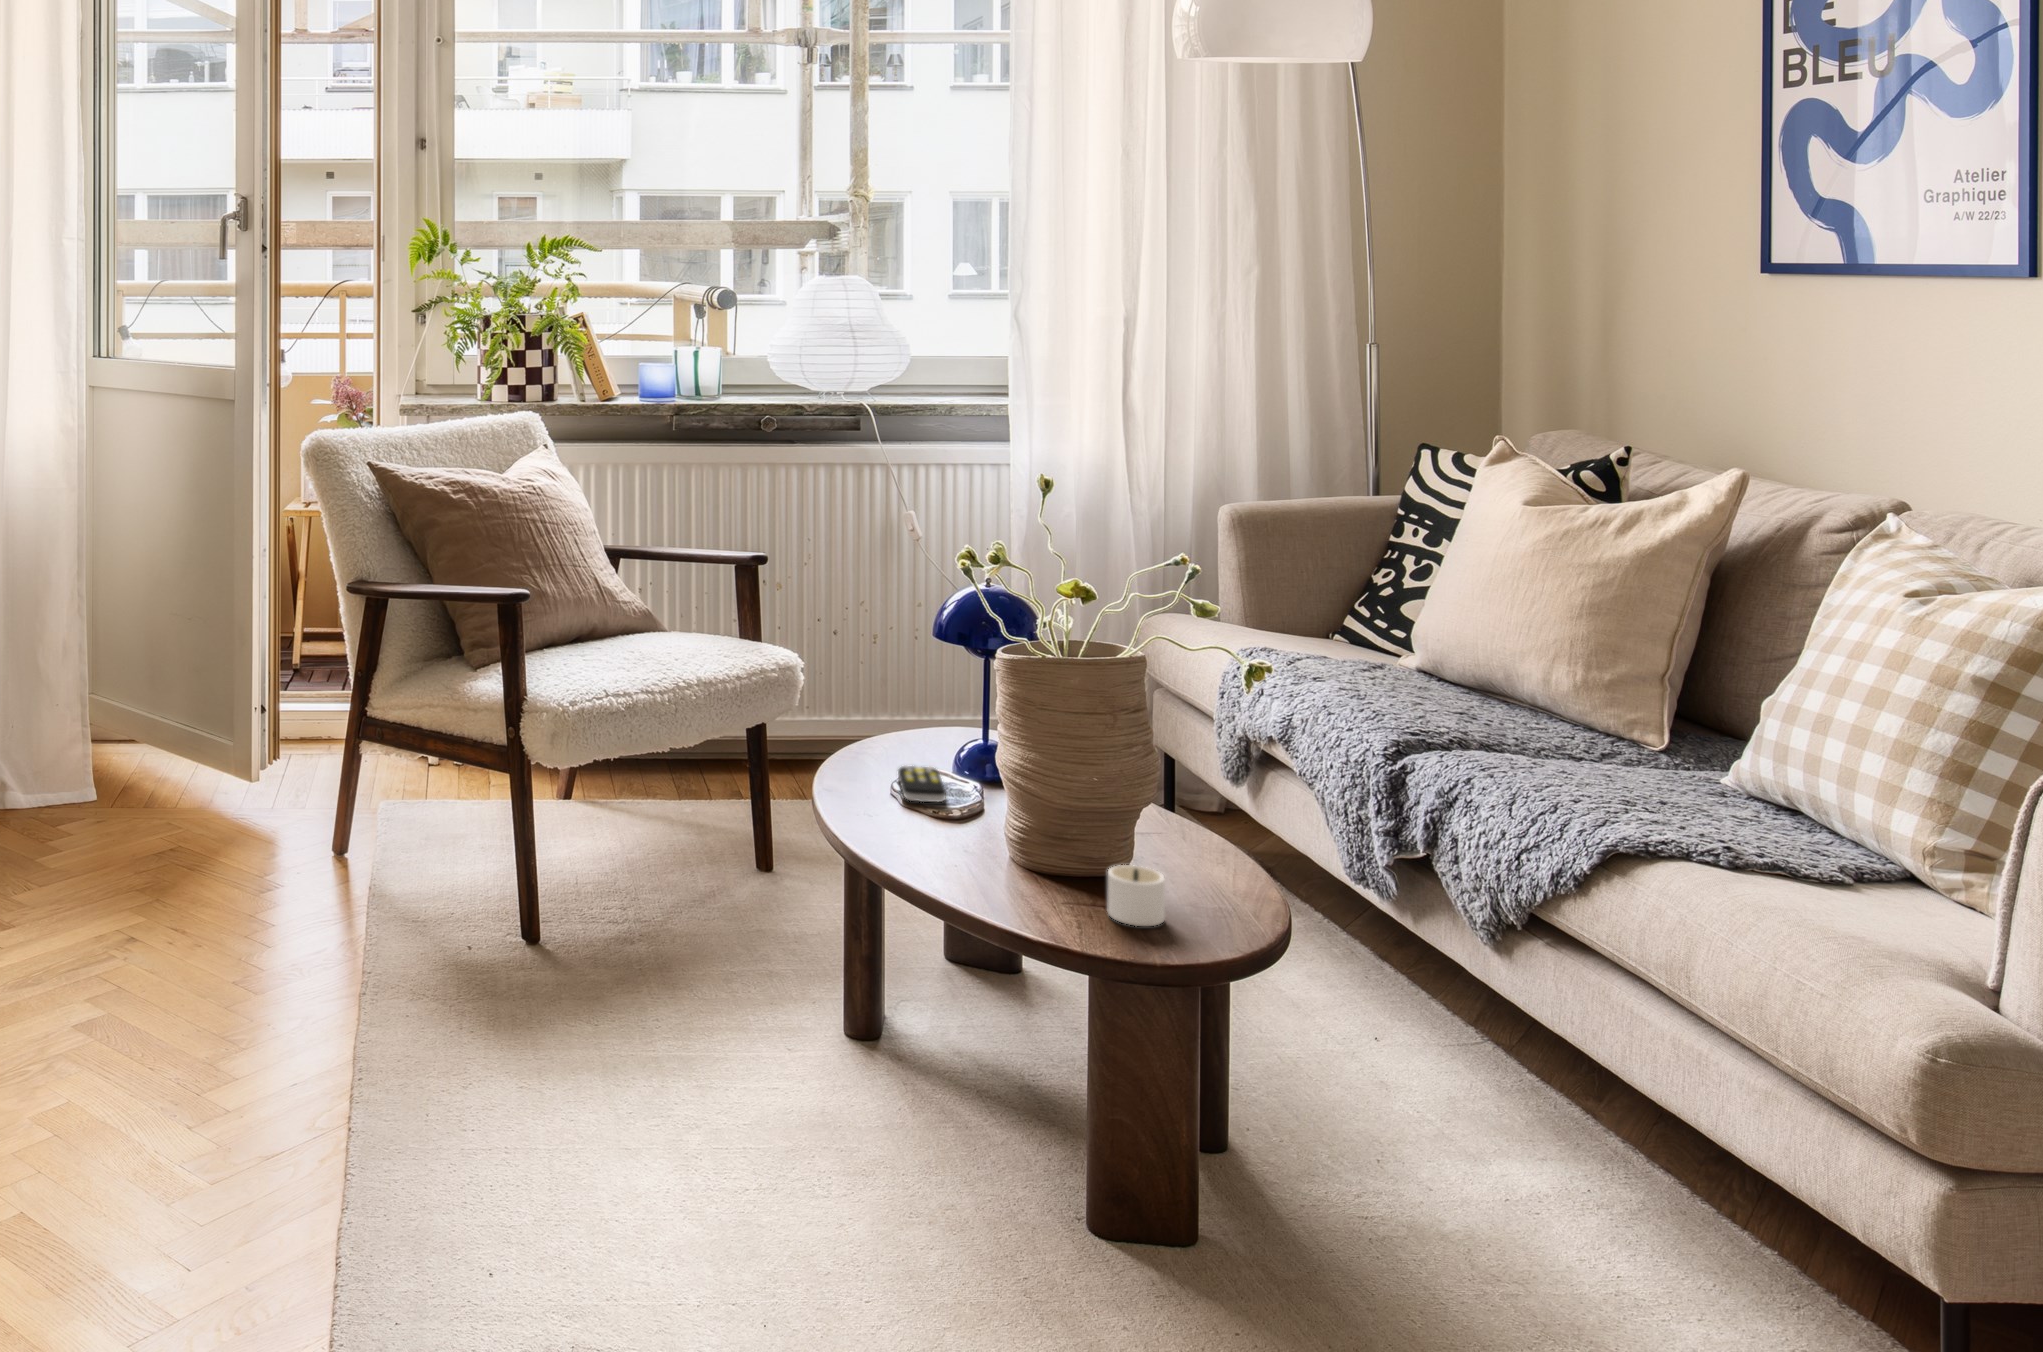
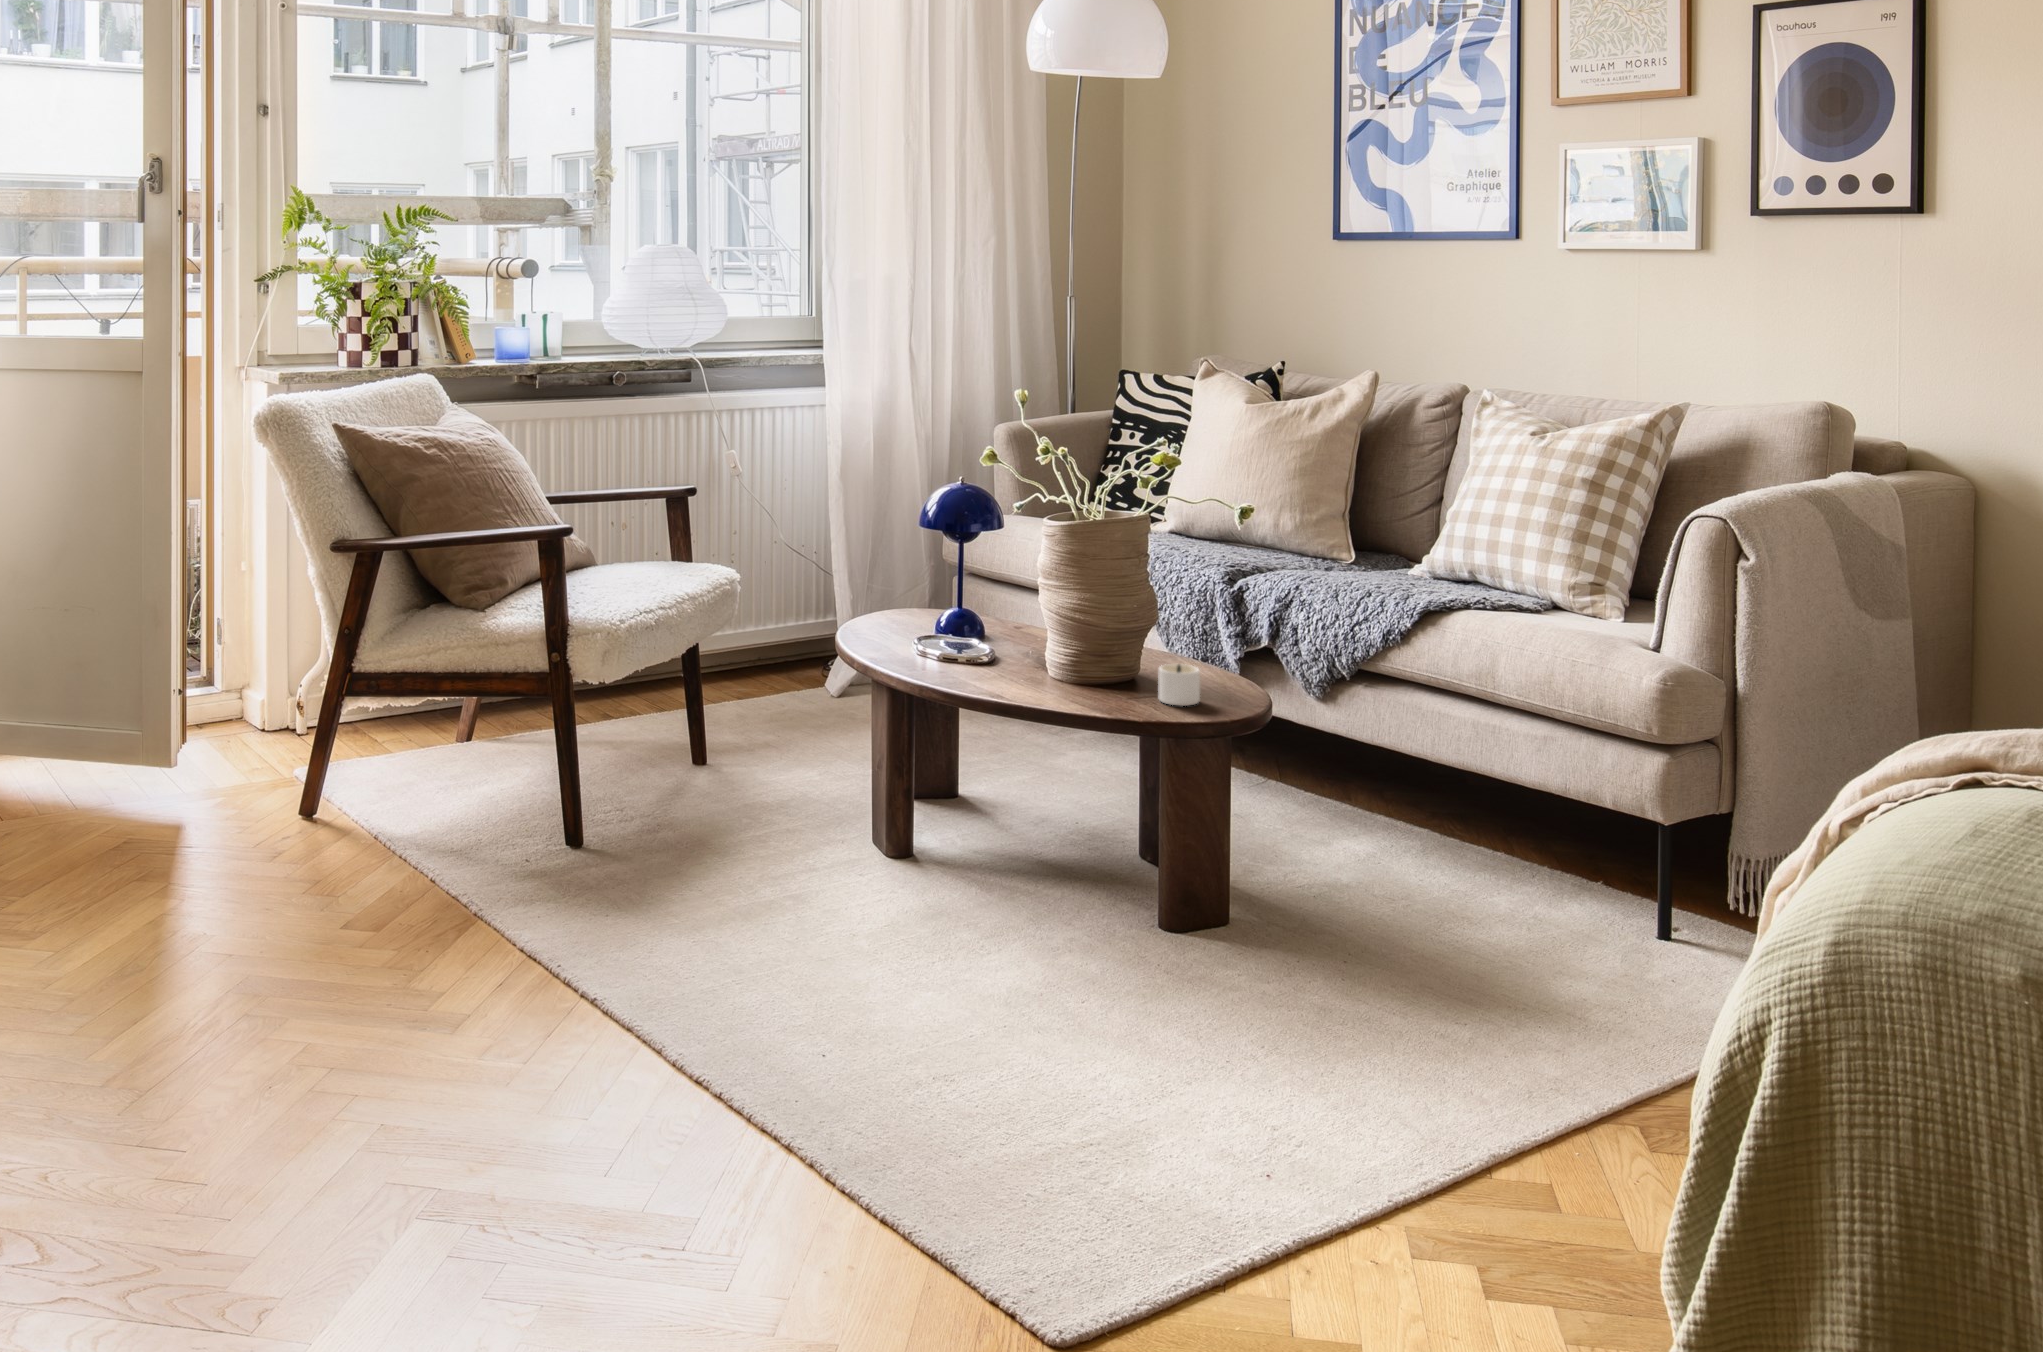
remote control: present [898,765,946,802] -> none [915,631,970,656]

